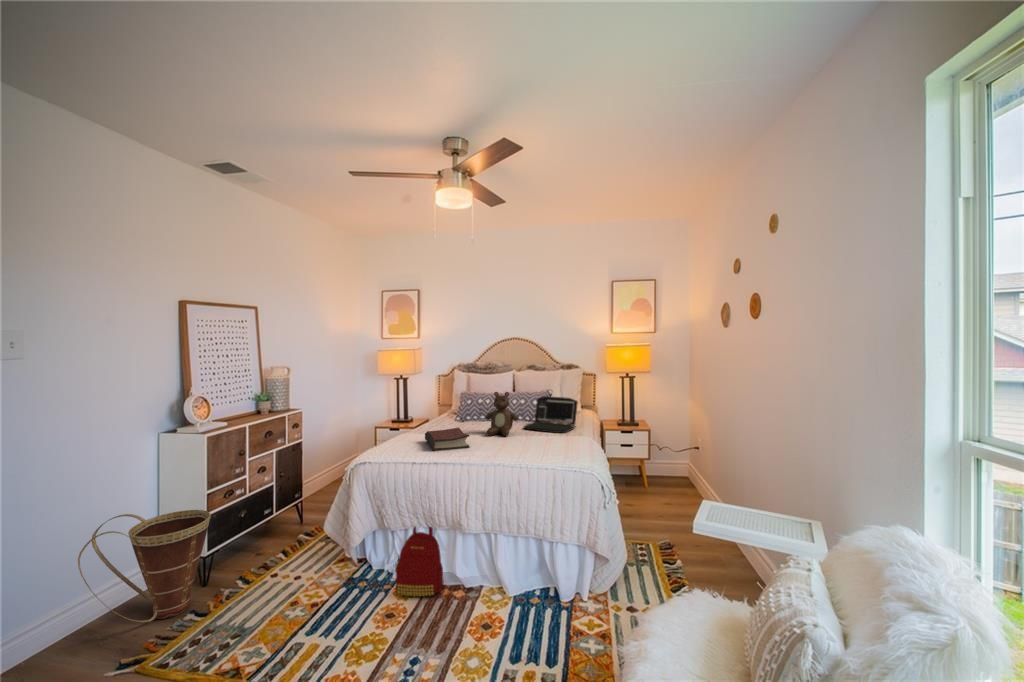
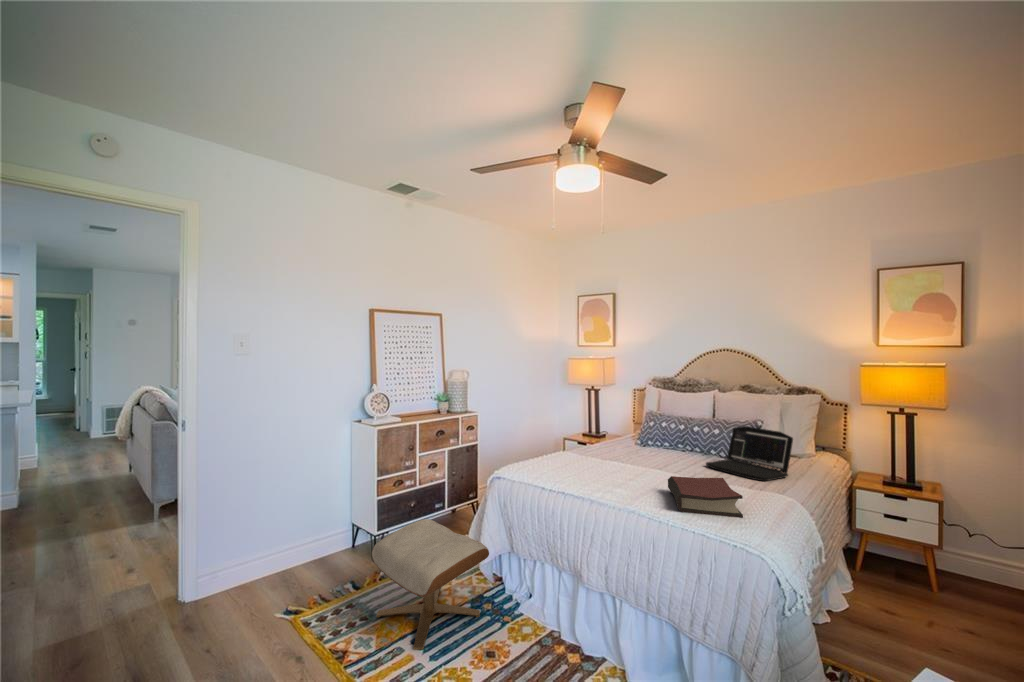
teddy bear: present [485,392,519,436] -> none [647,413,693,472]
hardback book: present [425,428,469,451] -> present [668,476,743,517]
basket: present [78,510,211,623] -> none [284,484,375,581]
ottoman: none [236,520,372,640] -> present [372,519,489,649]
backpack: present [395,526,443,596] -> none [508,554,562,649]

